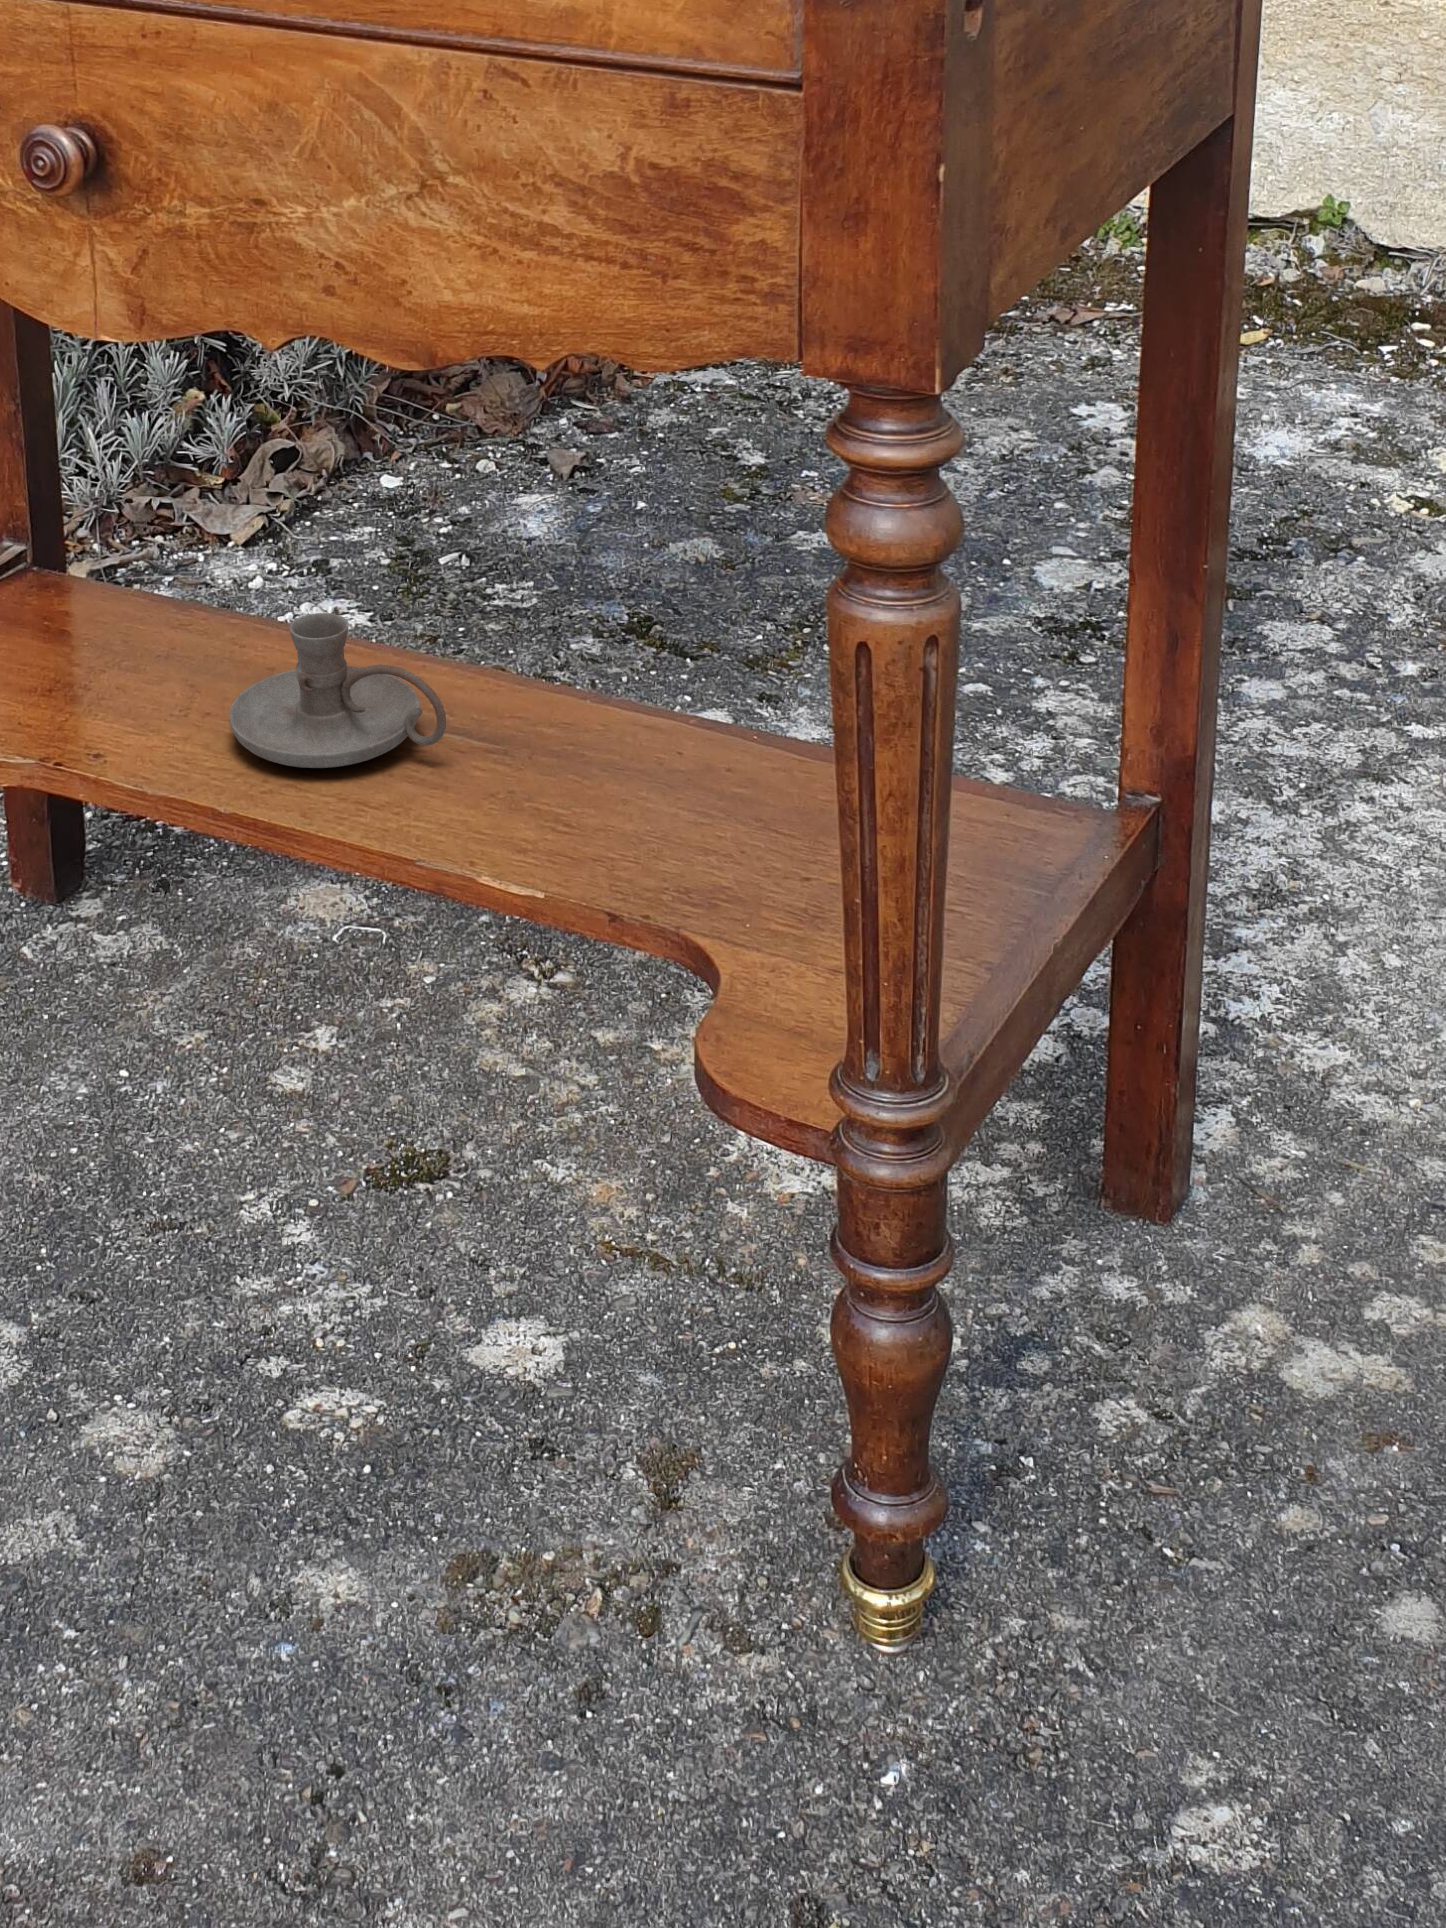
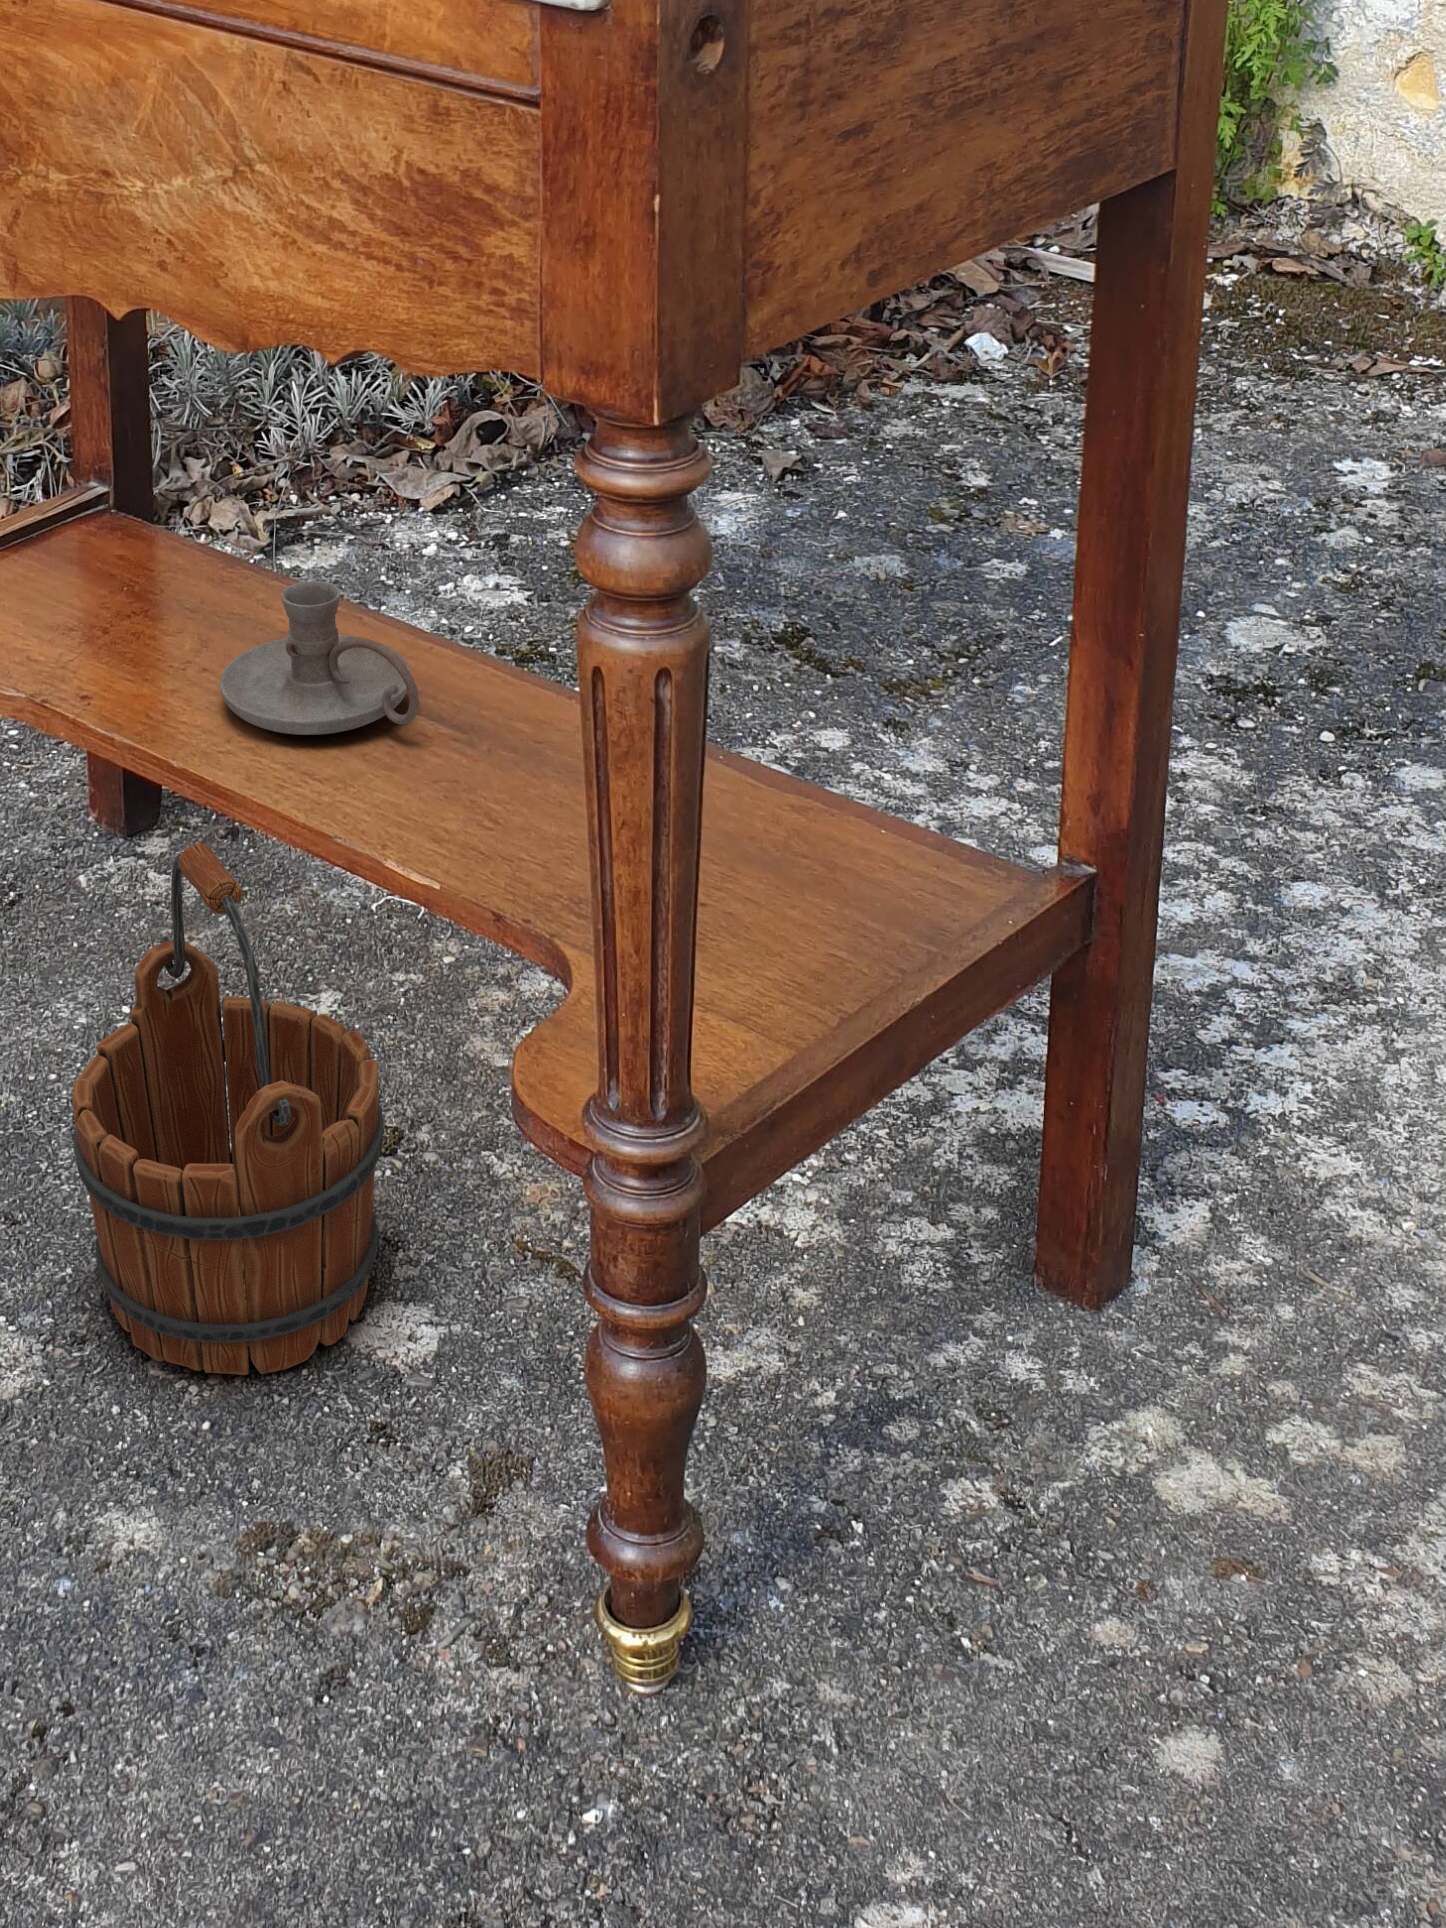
wooden bucket: none [185,884,498,1415] -> present [72,843,384,1375]

